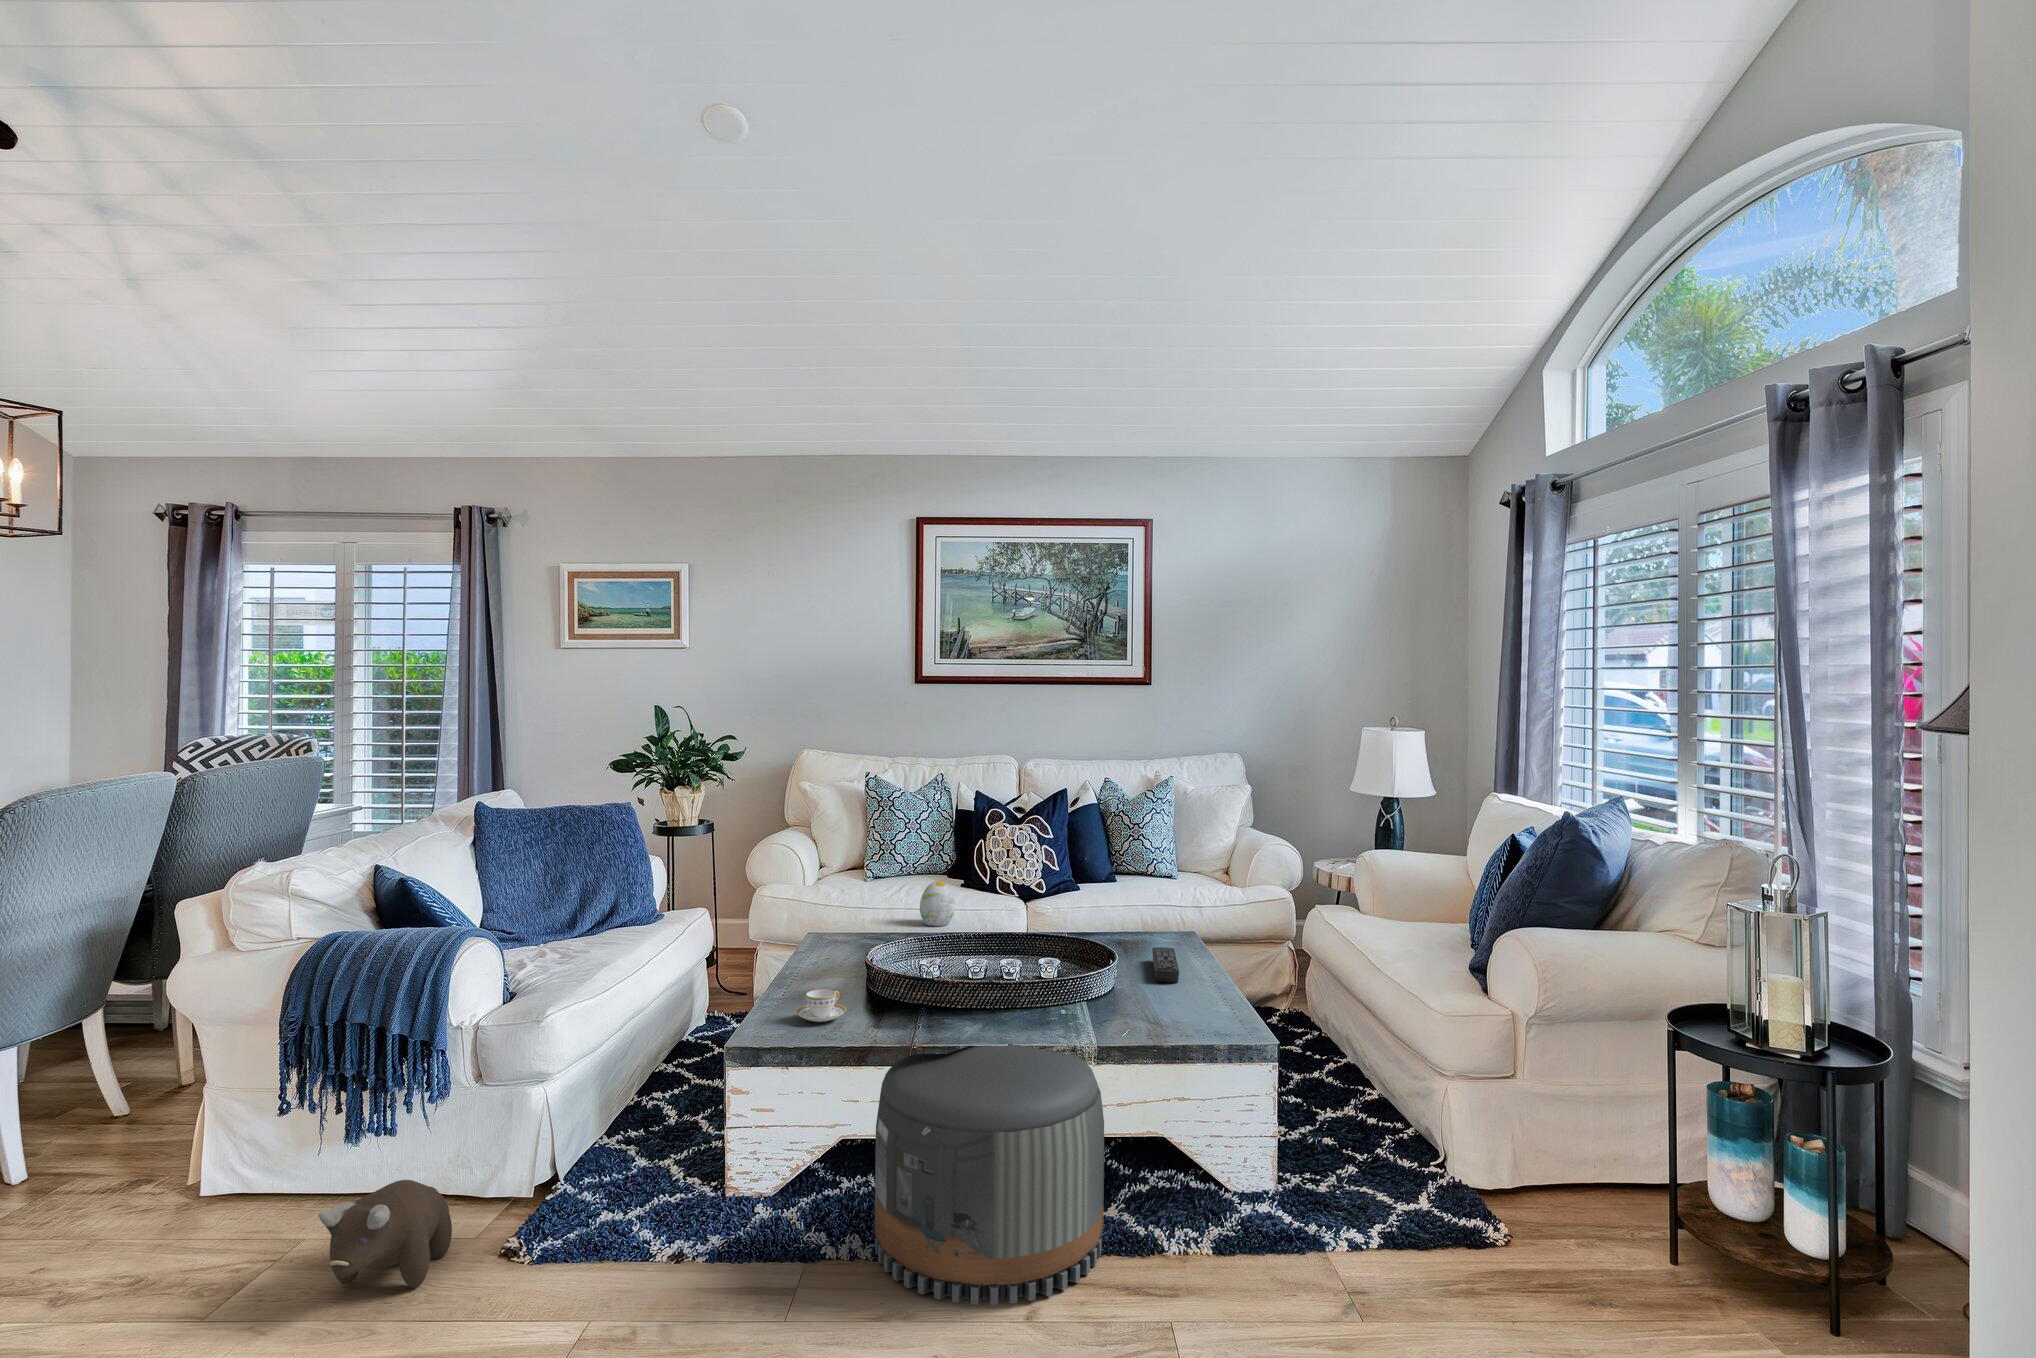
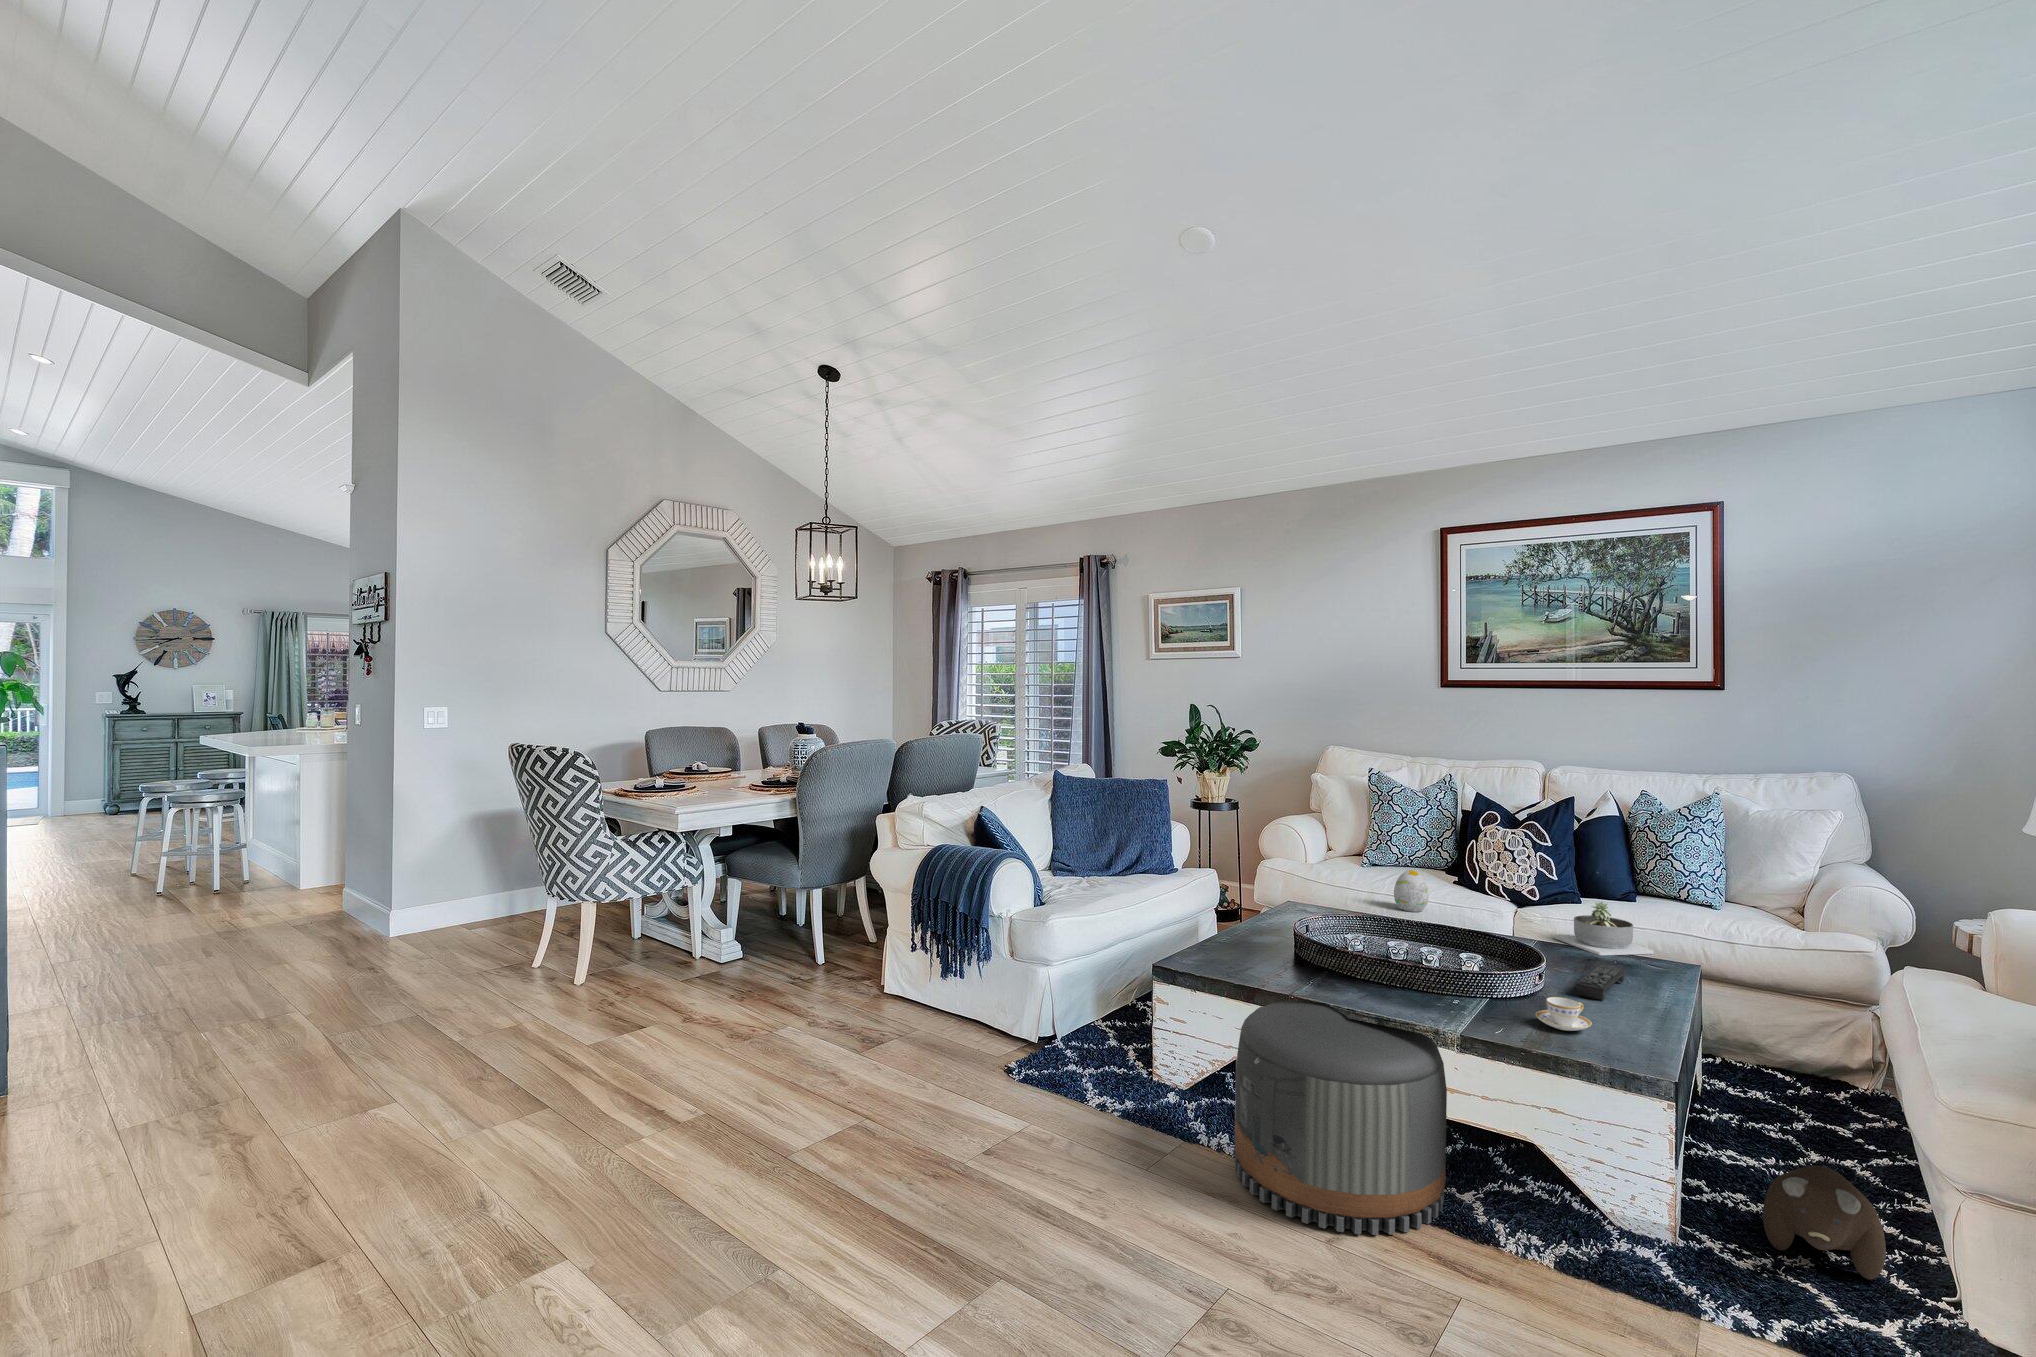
succulent planter: none [1082,888,1164,940] -> present [1554,902,1653,955]
teacup: present [796,989,846,1022] -> present [1535,997,1592,1031]
plush toy: present [319,1180,452,1288] -> present [1763,1165,1886,1280]

